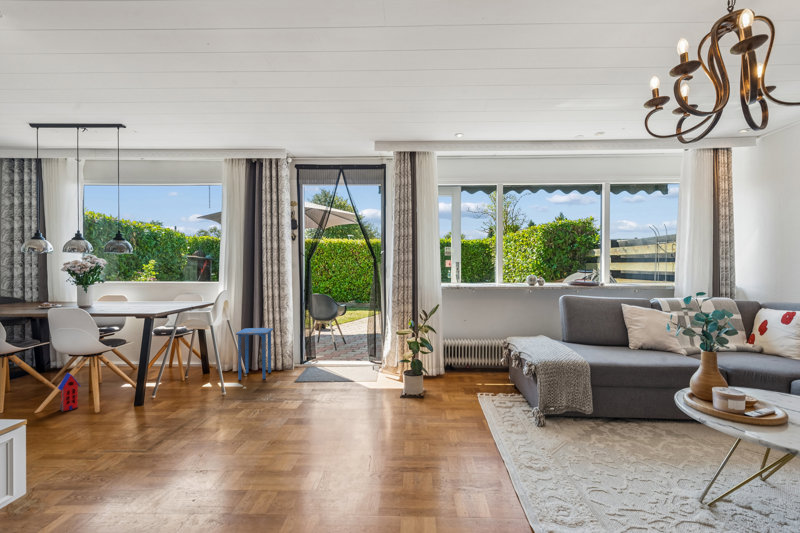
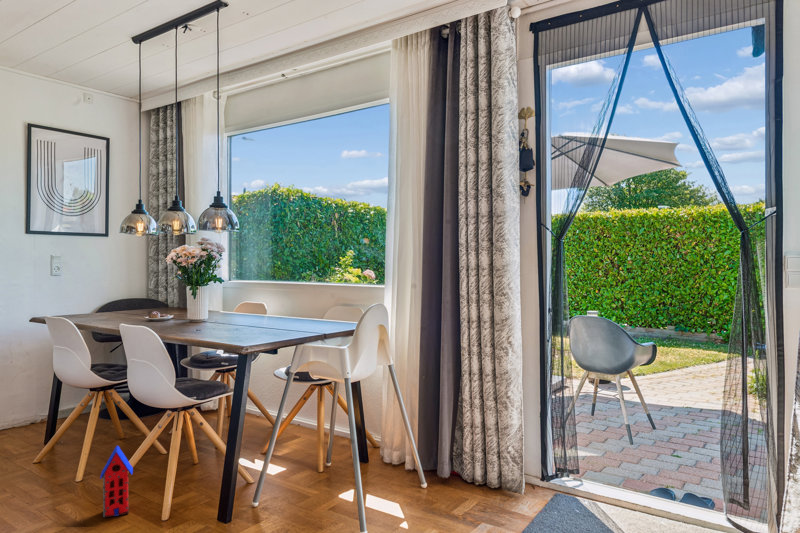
side table: present [236,328,273,380] -> none [400,385,479,508]

